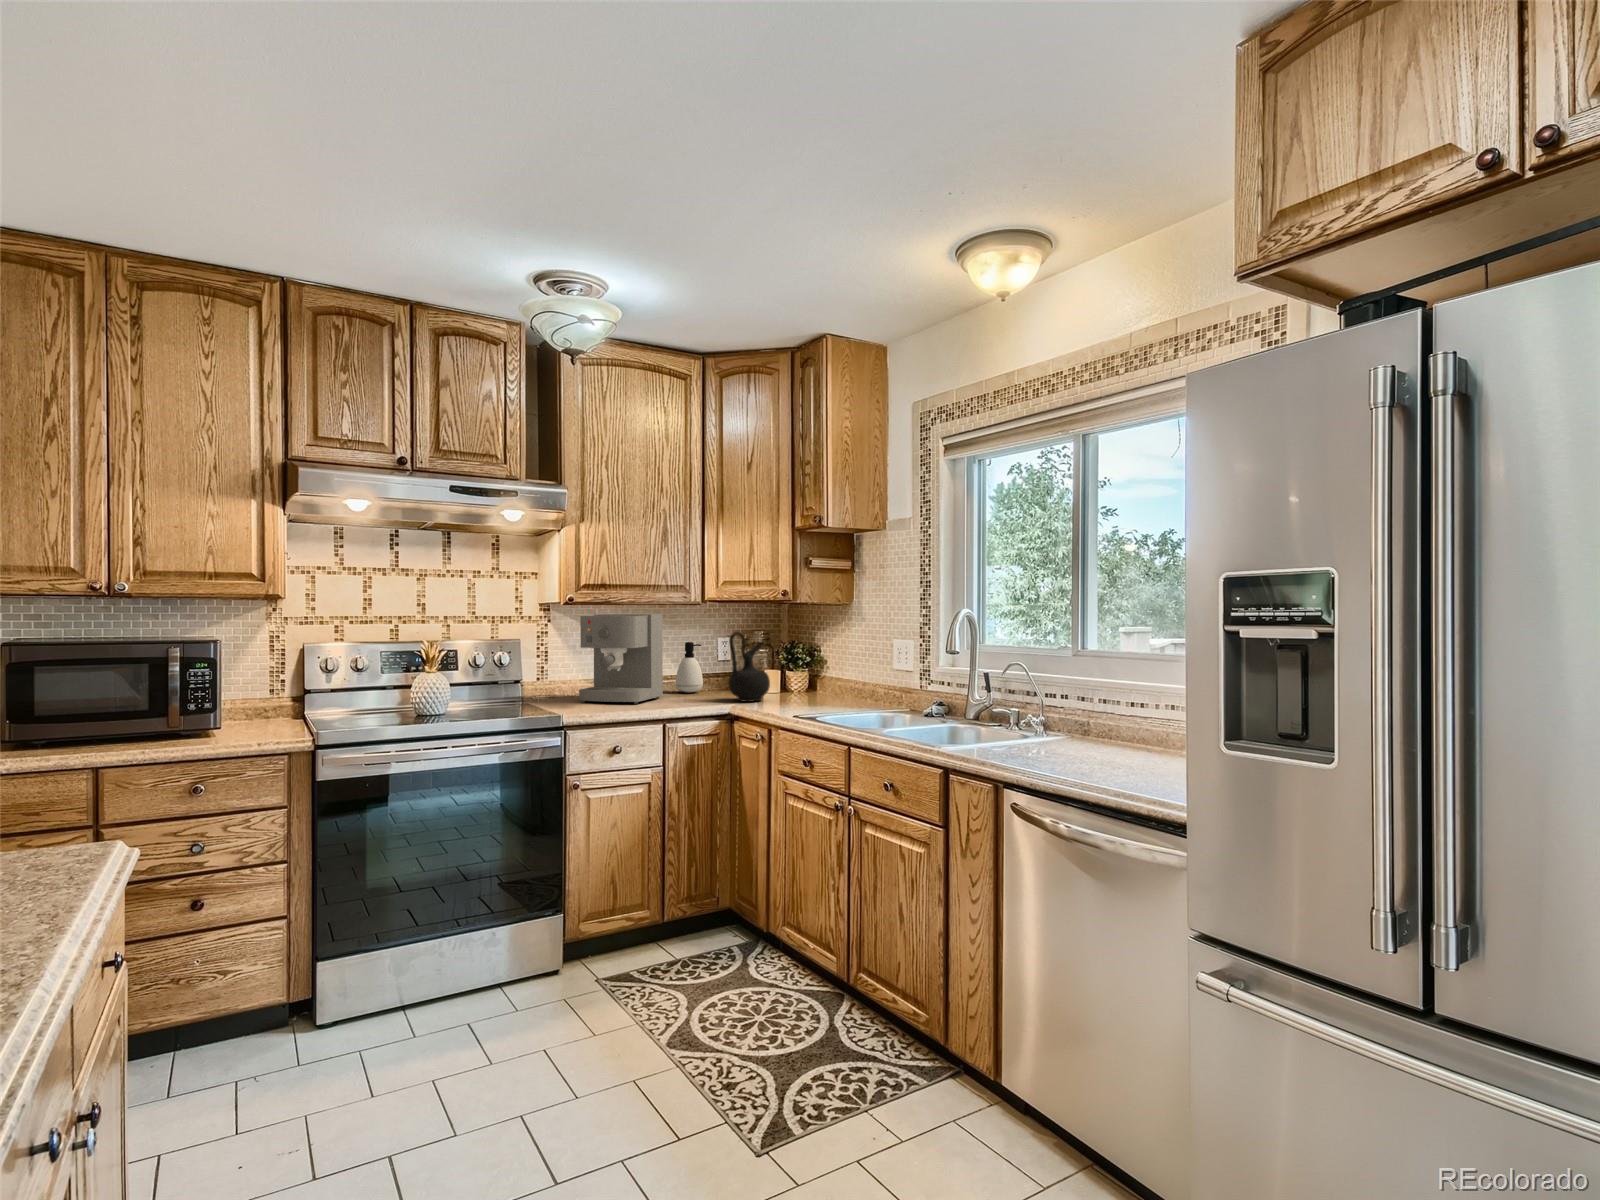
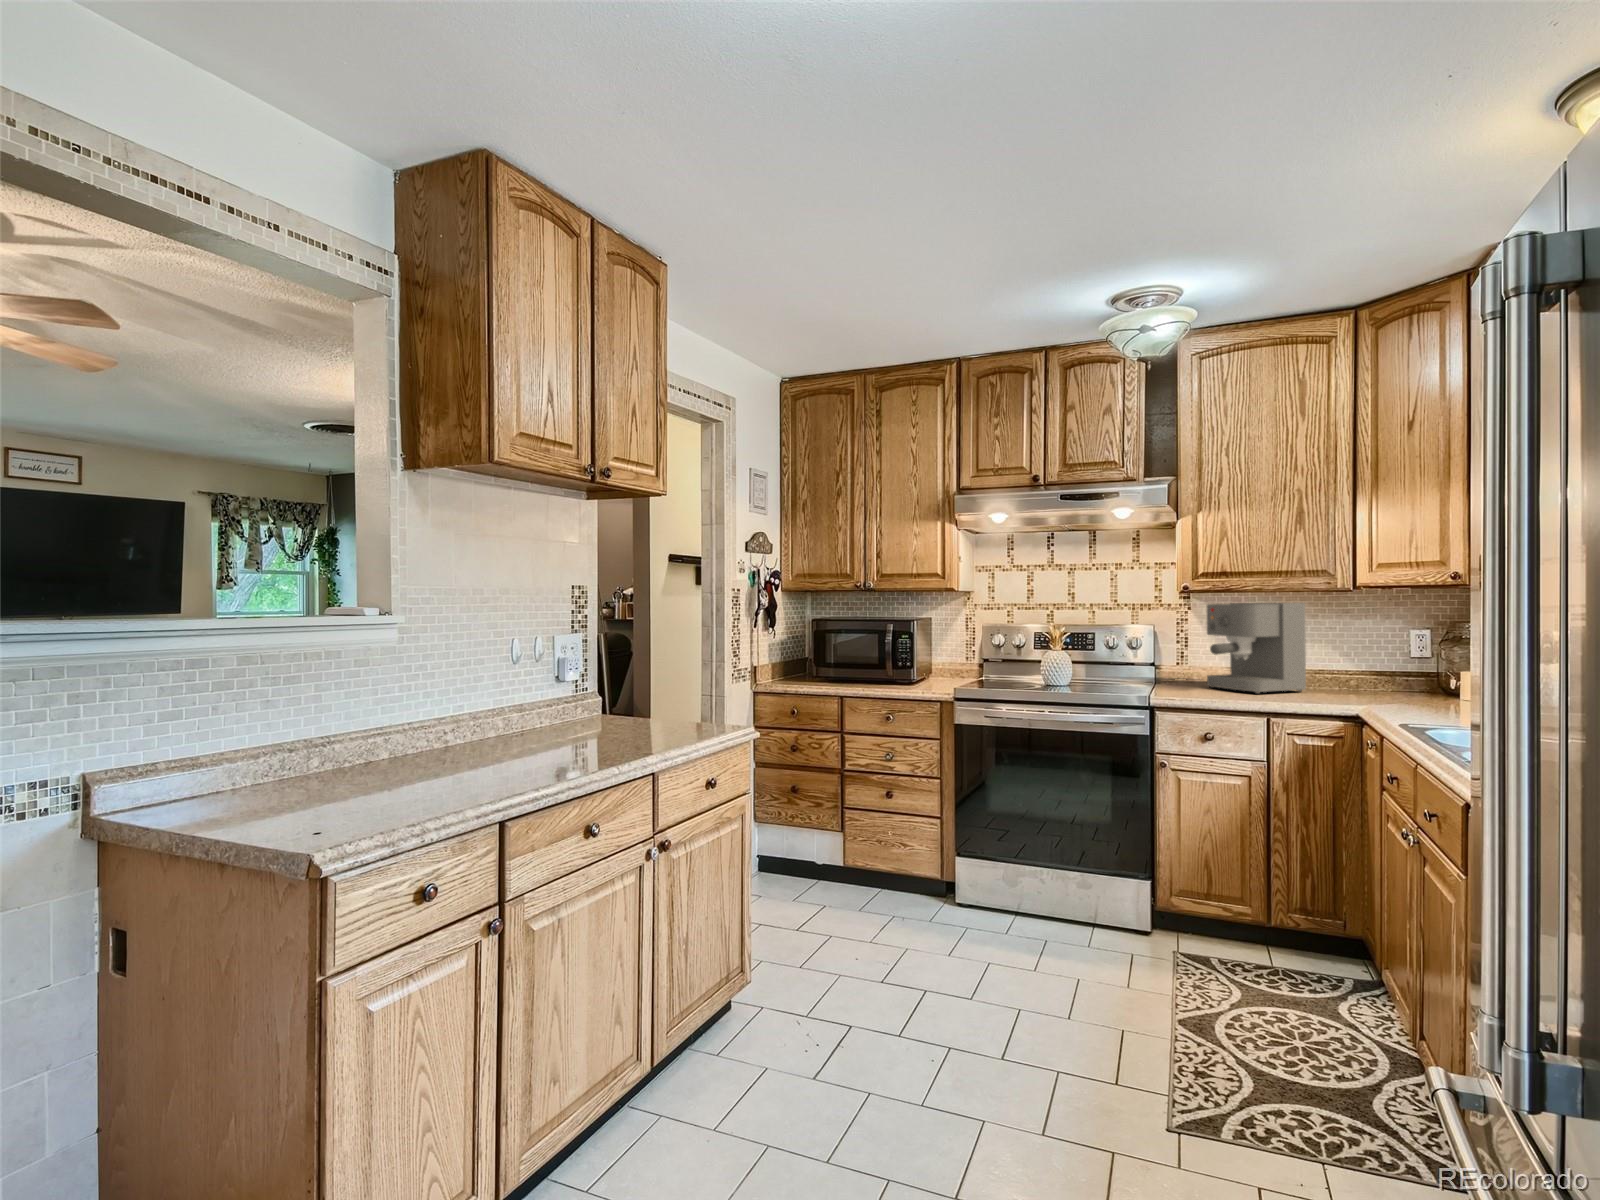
ceramic jug: present [729,632,770,702] -> none [1377,624,1439,706]
soap dispenser: present [676,642,703,693] -> none [1339,634,1375,690]

